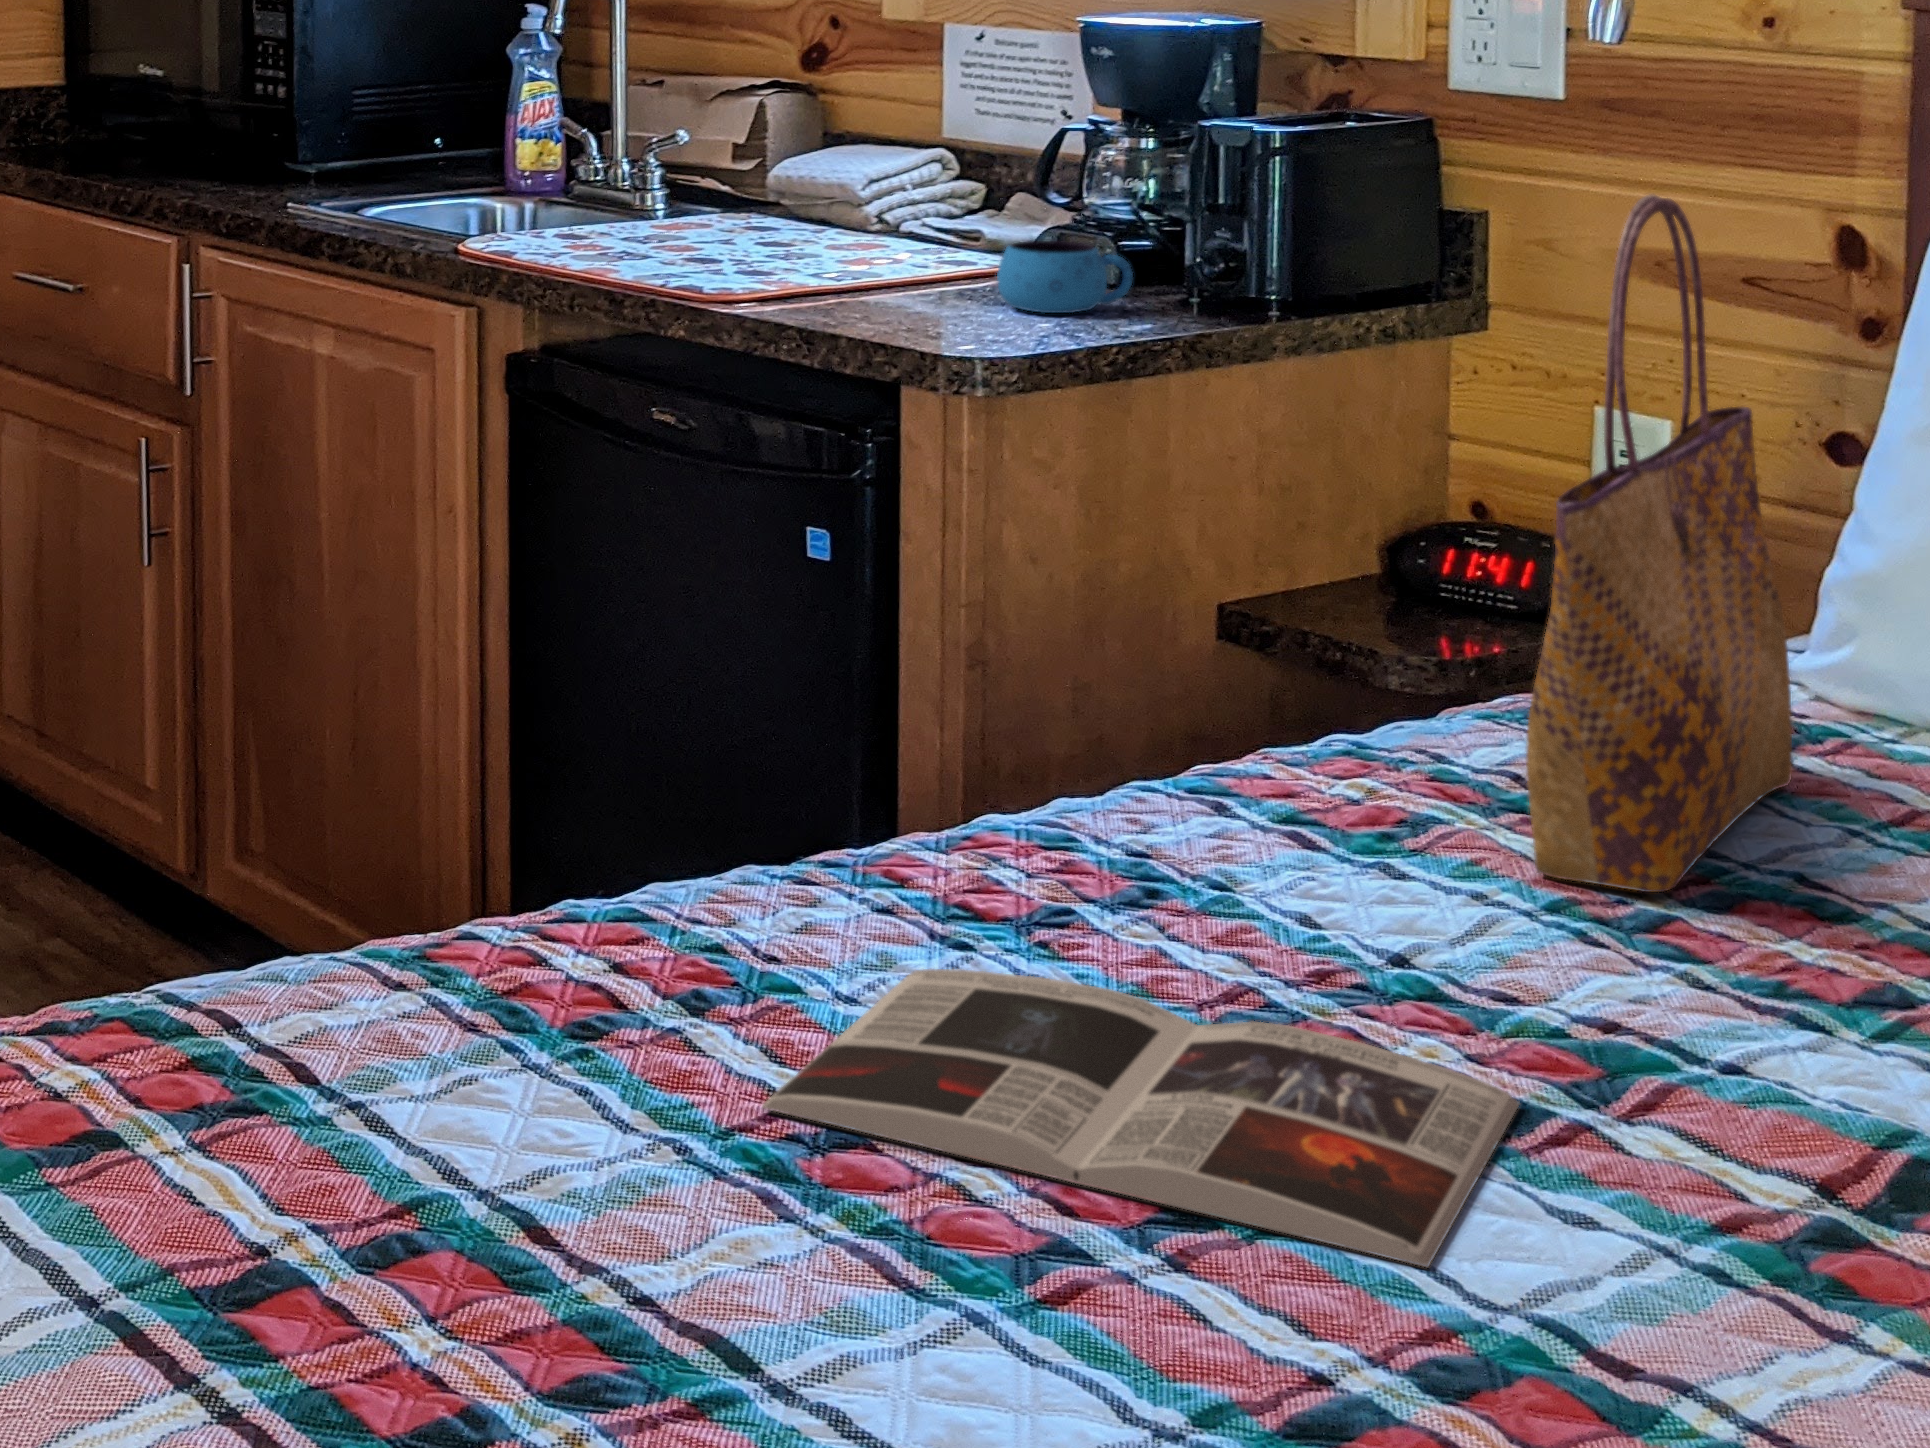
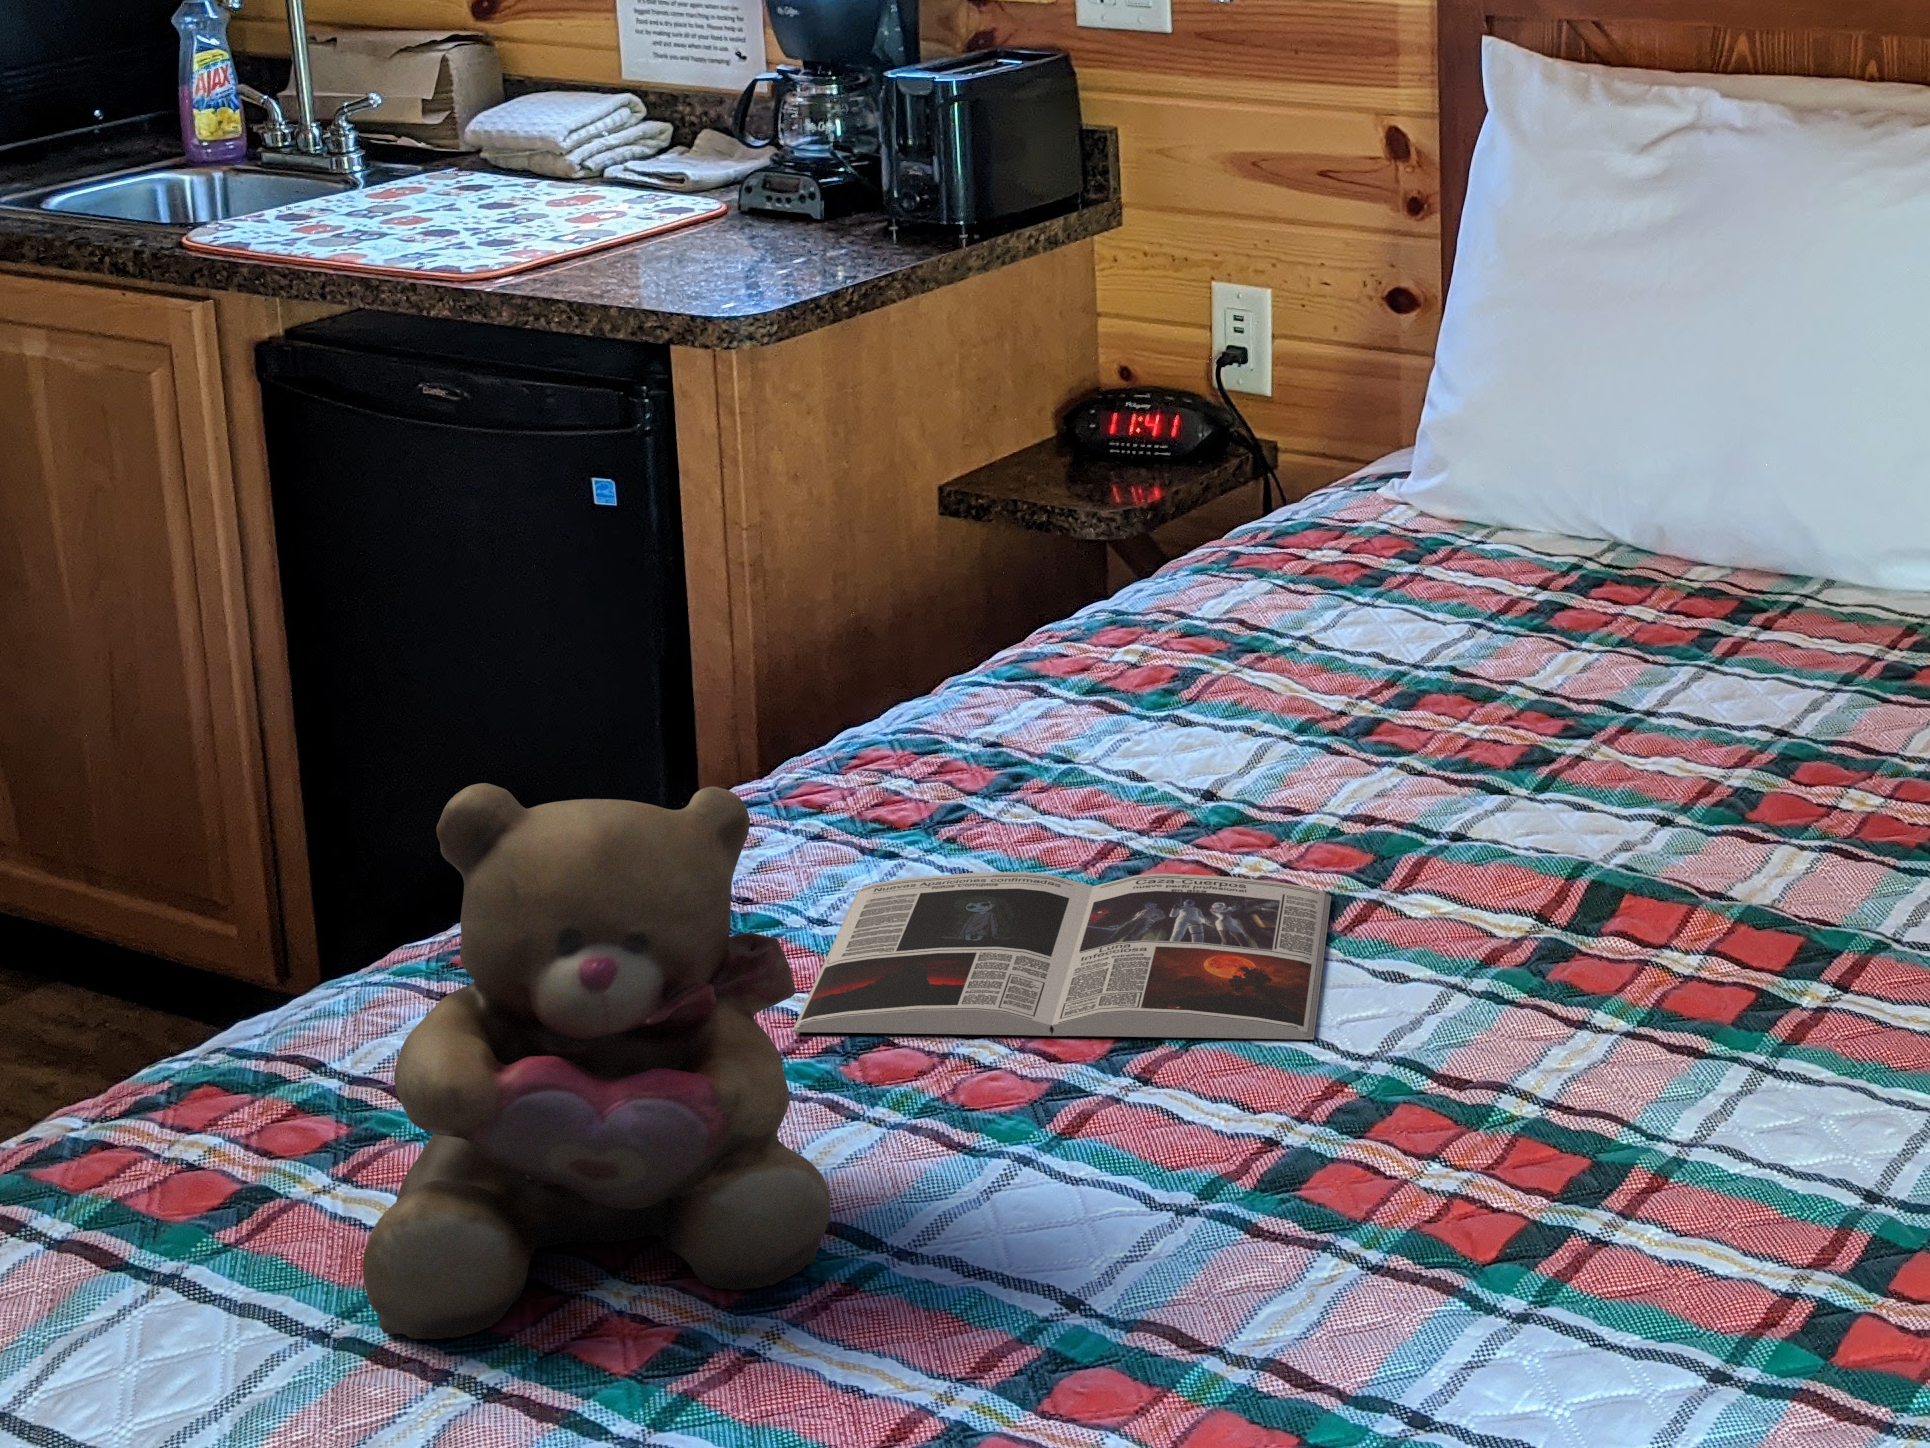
tote bag: present [1526,195,1792,892] -> none [1268,166,1429,706]
mug: present [997,241,1133,313] -> none [729,193,846,260]
teddy bear: none [134,678,687,1382] -> present [363,783,830,1339]

